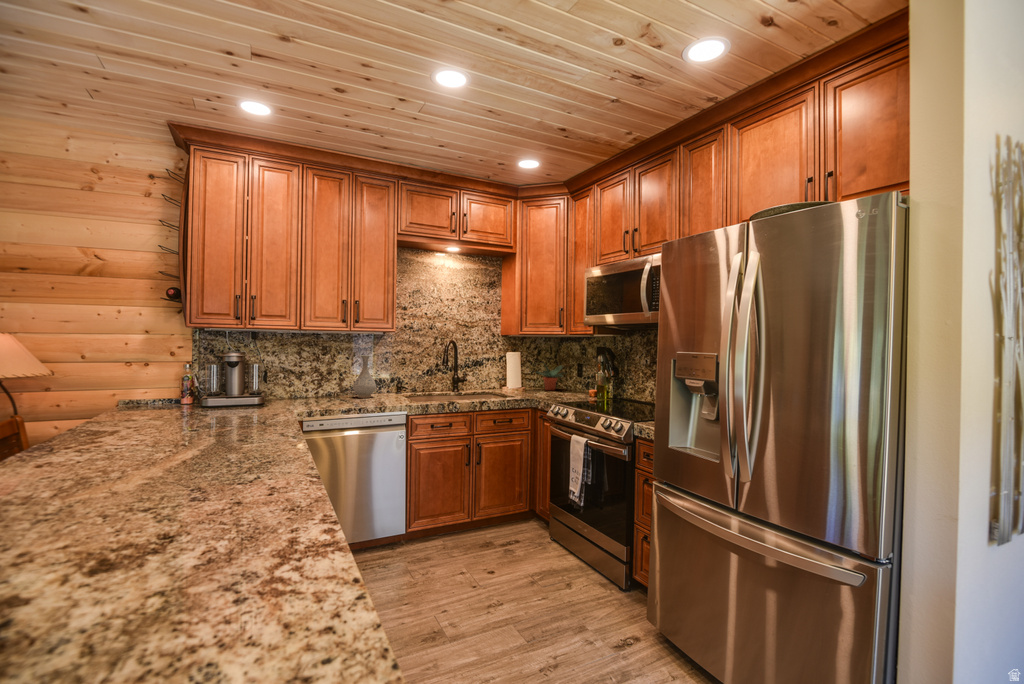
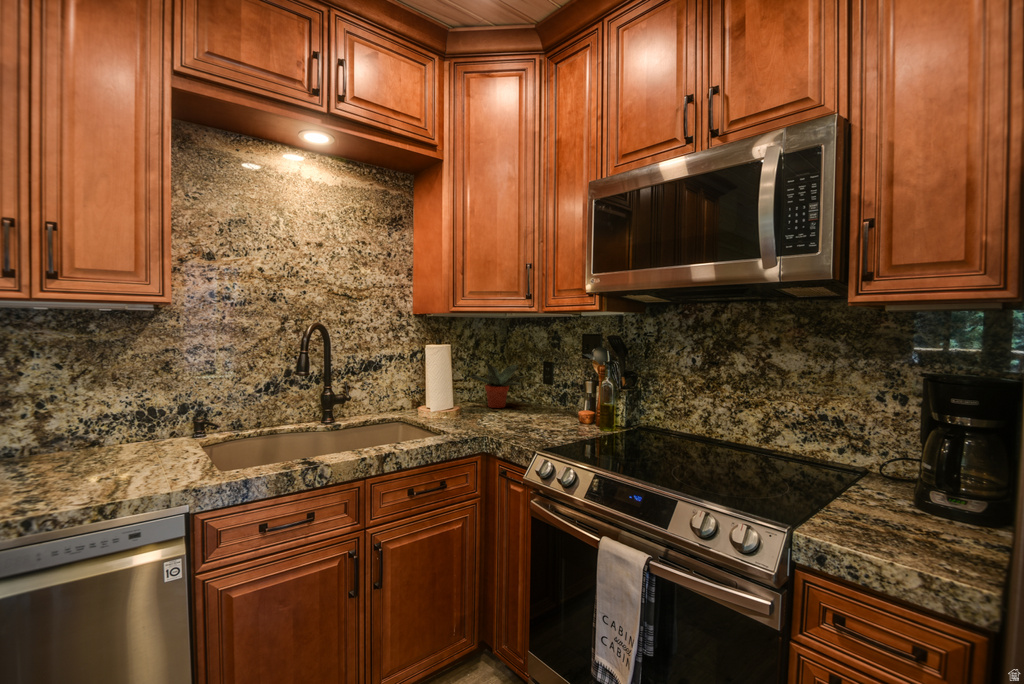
vase: present [353,355,376,398] -> none [71,358,137,457]

